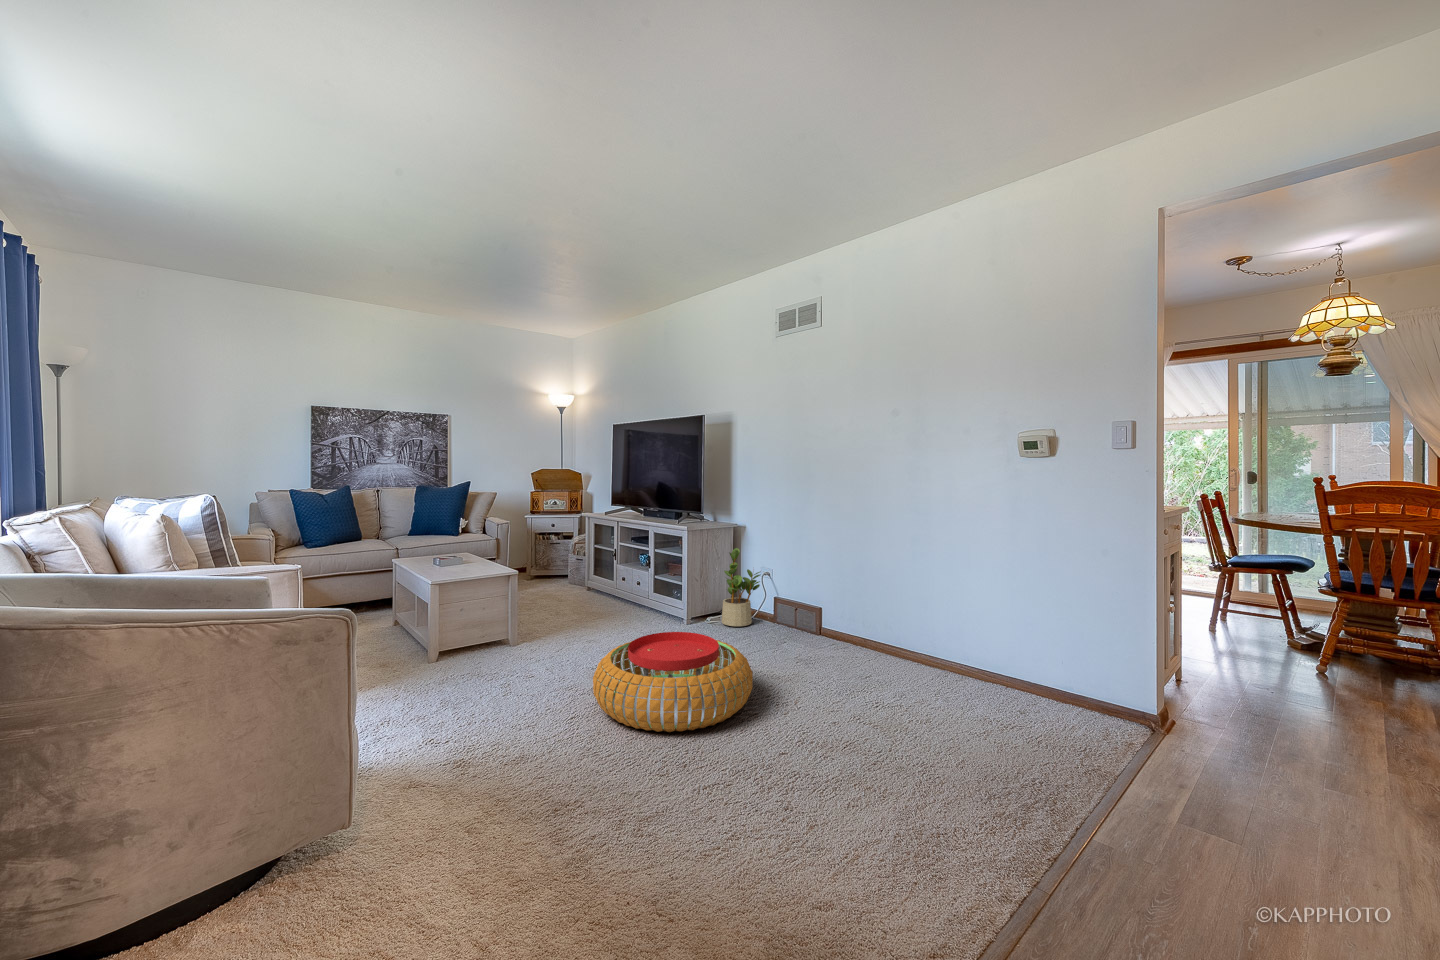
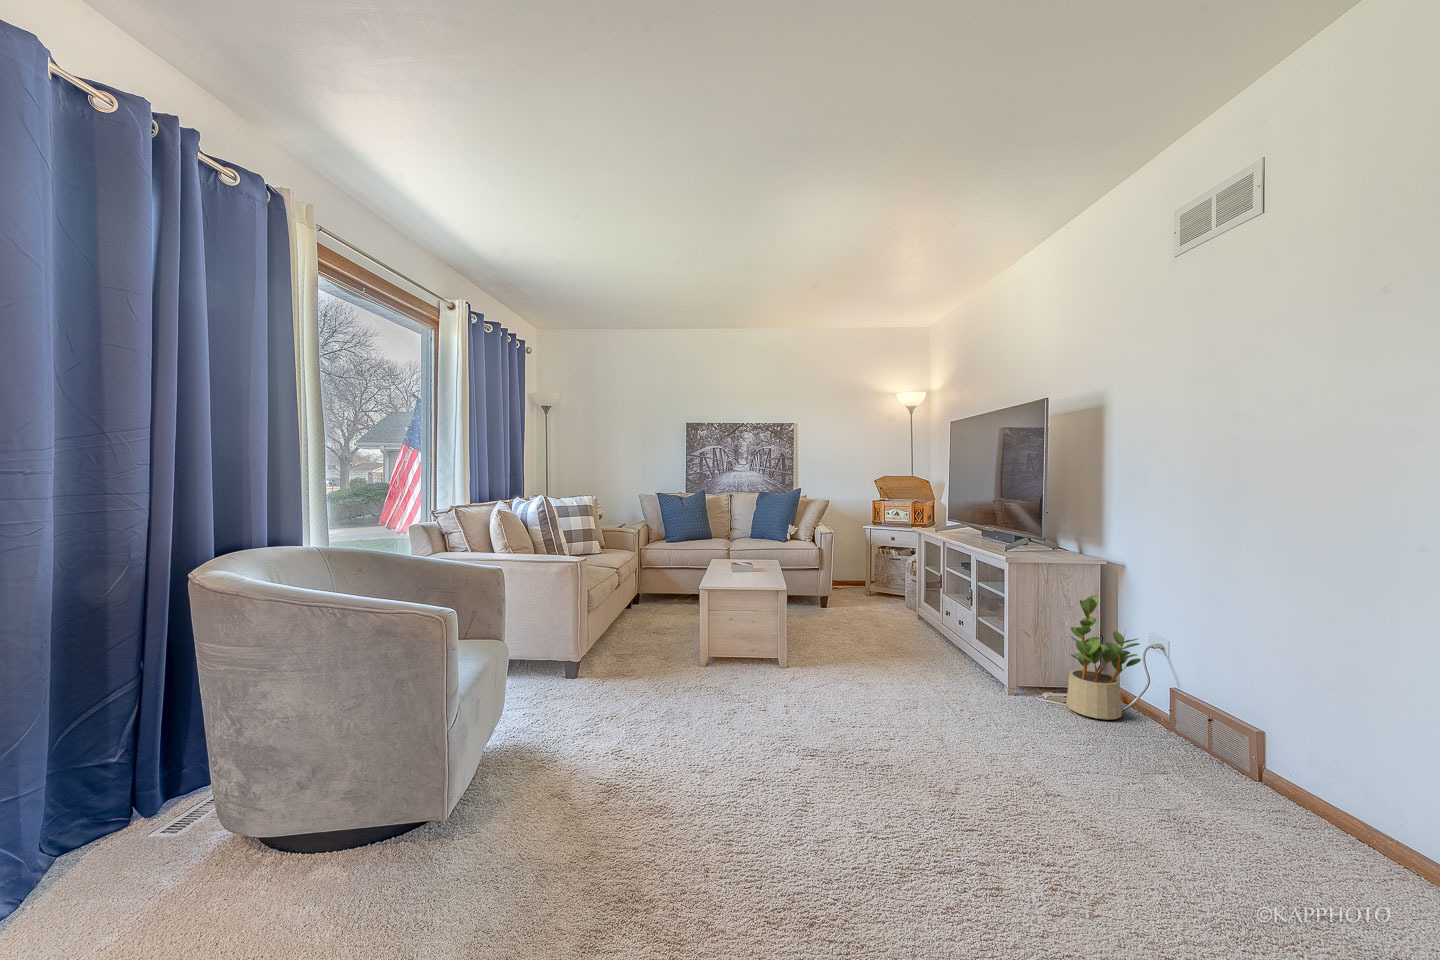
pouf: present [593,632,753,732] -> none [778,699,1024,876]

